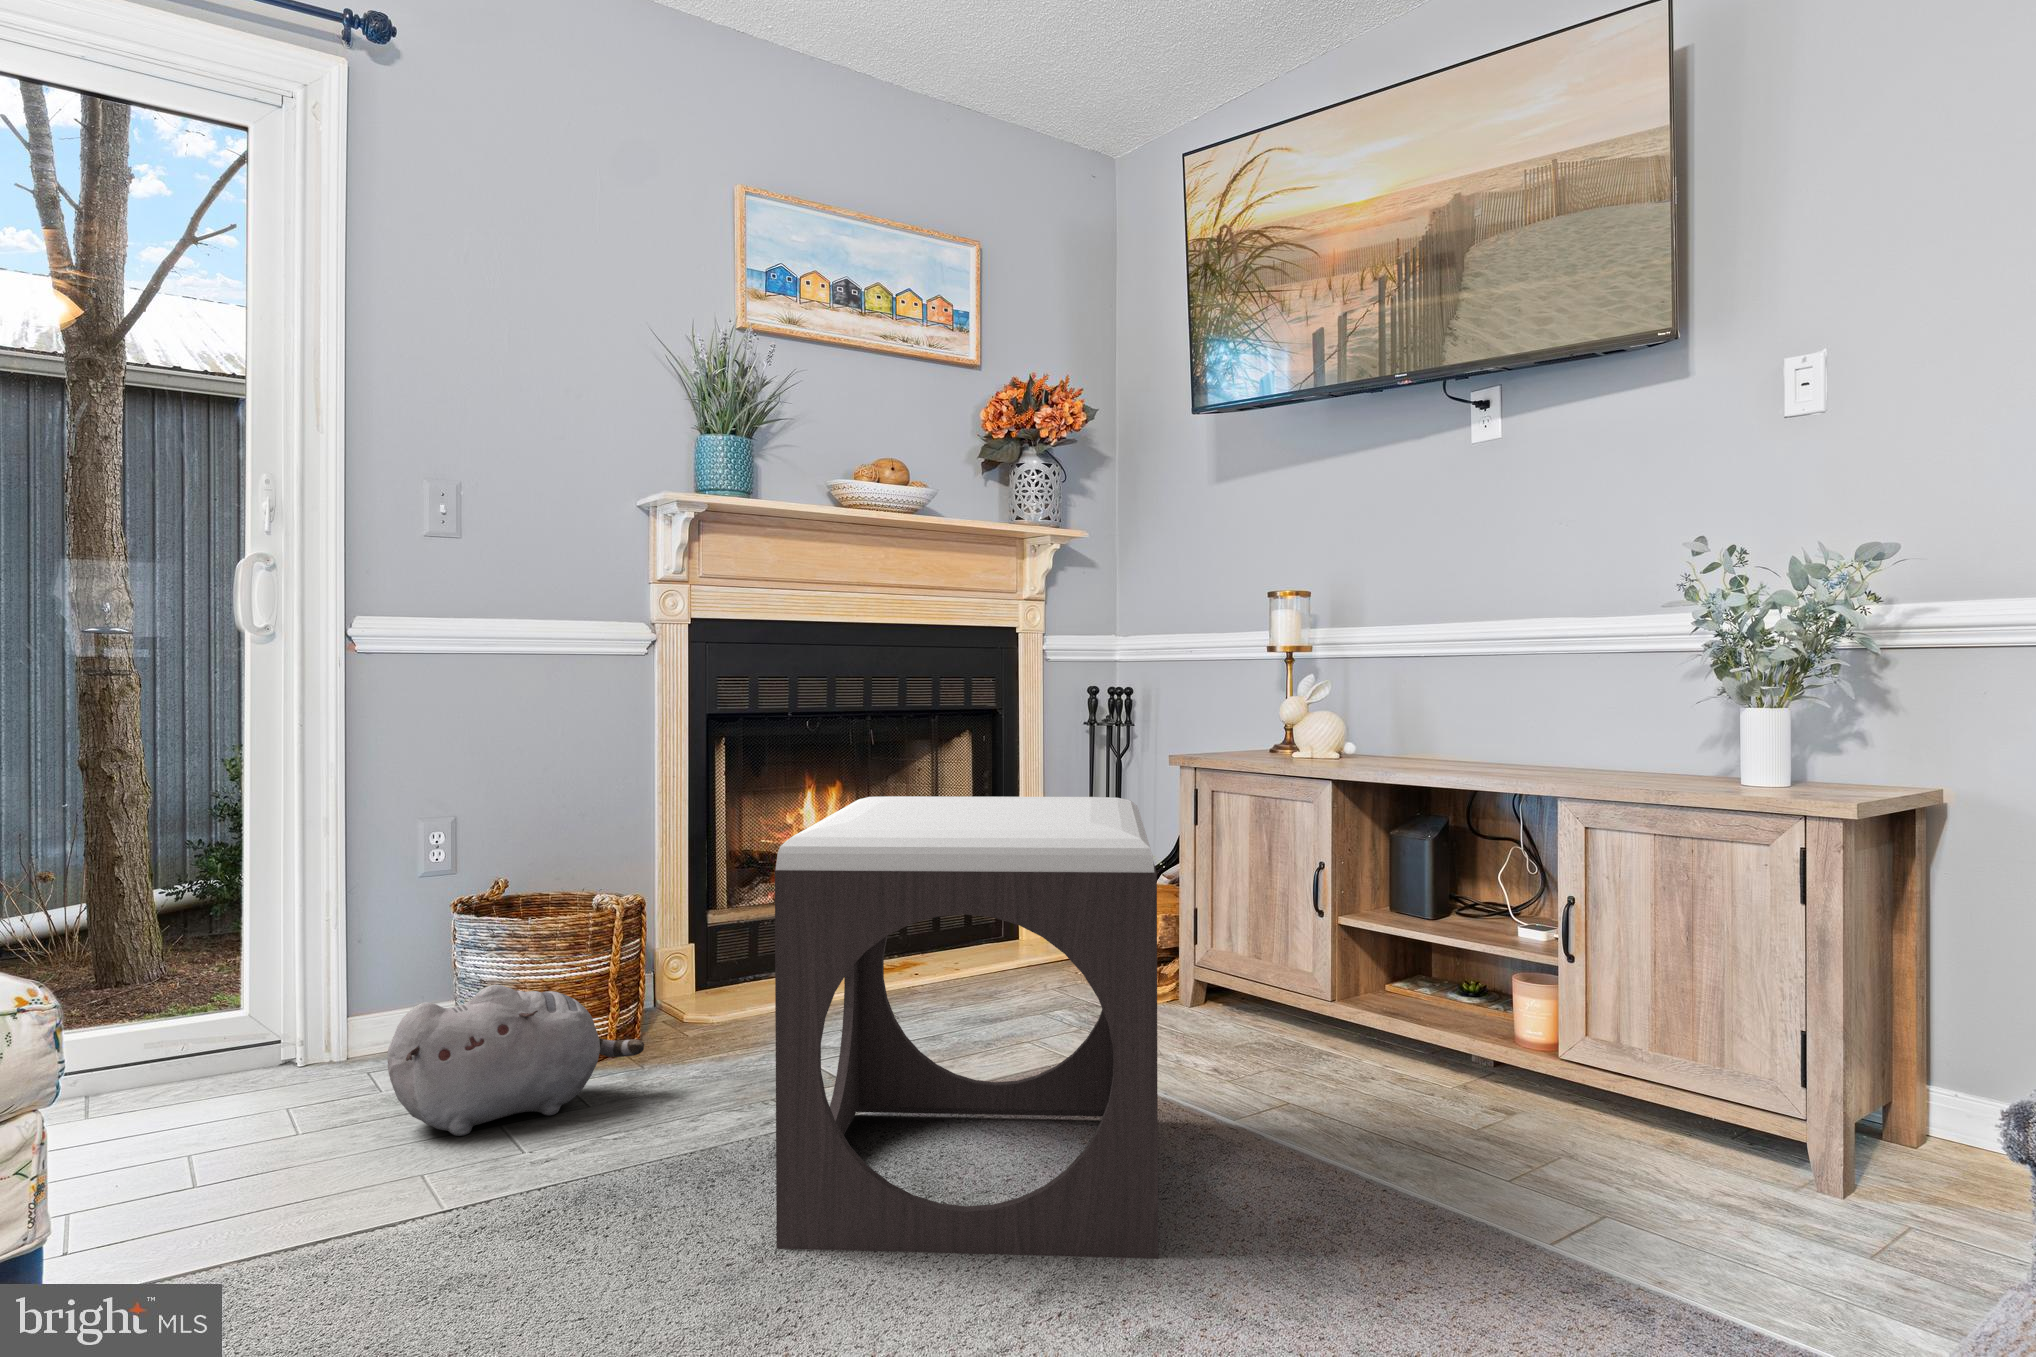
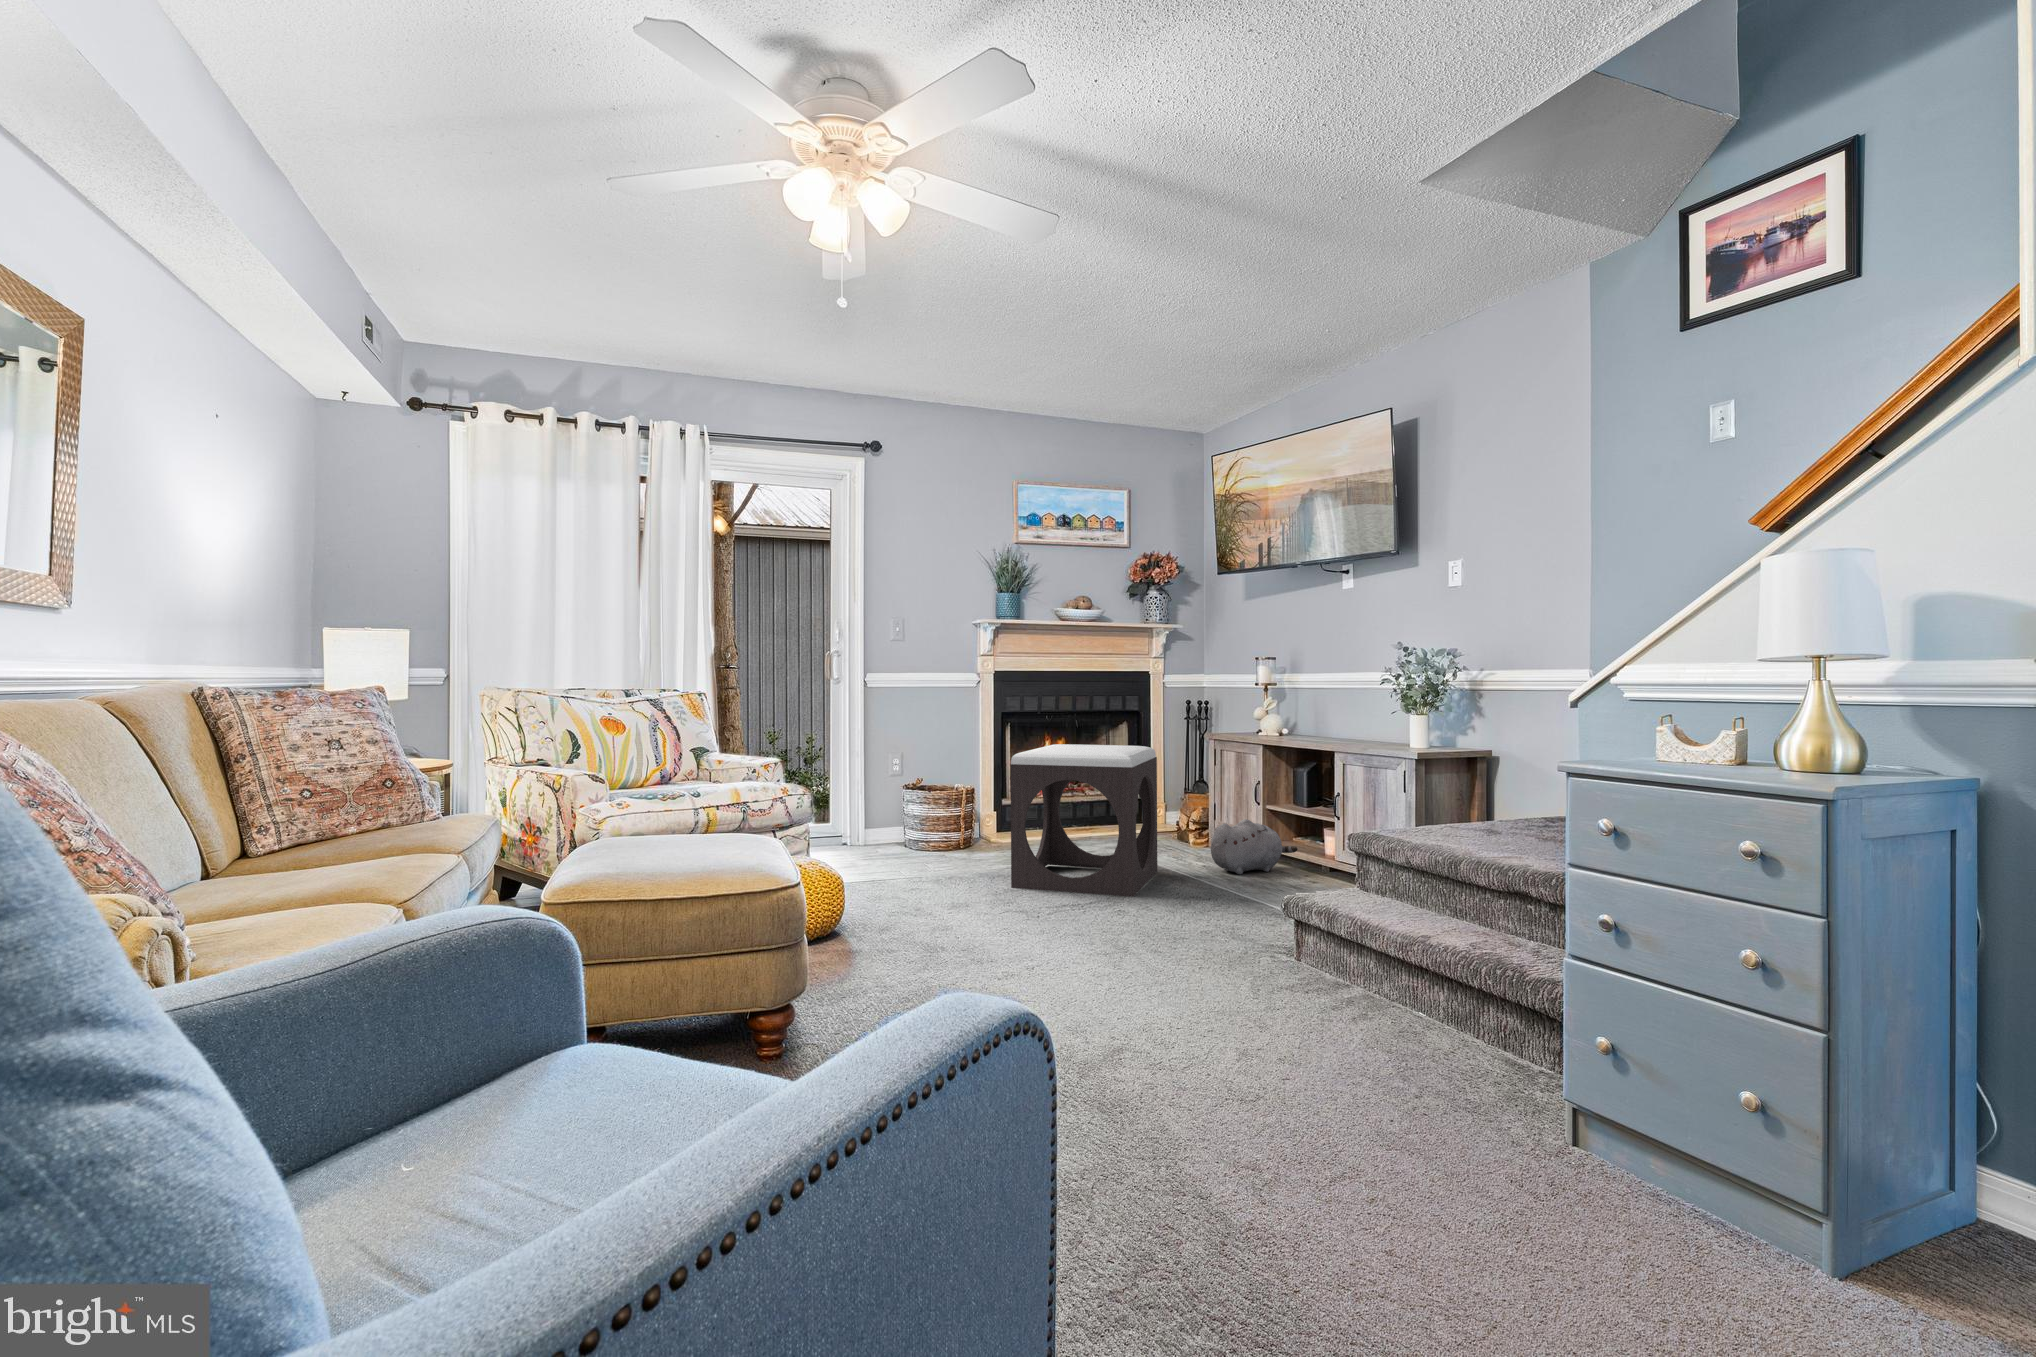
plush toy: present [387,985,644,1136] -> present [1211,819,1298,874]

